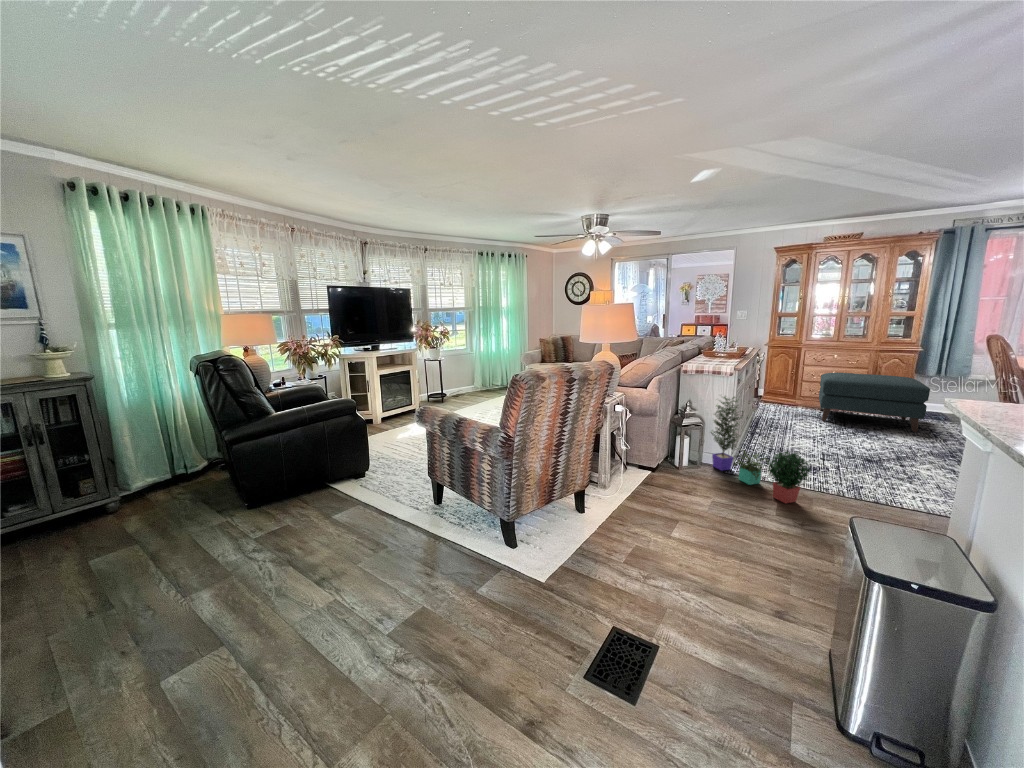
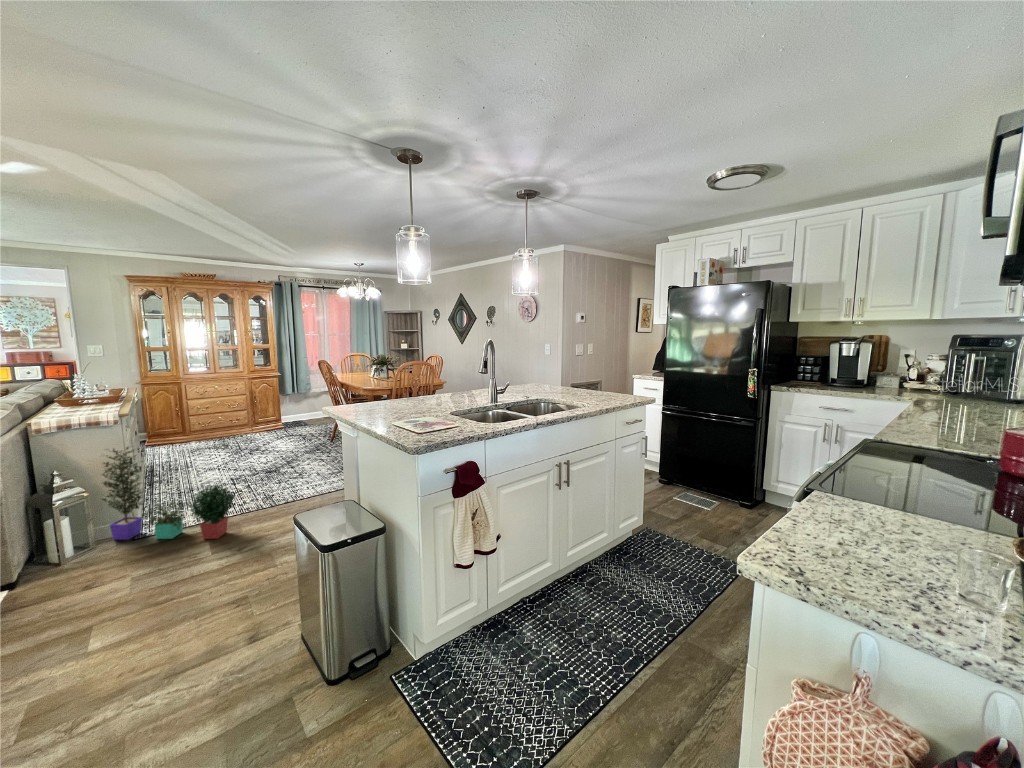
ottoman: present [819,373,930,432] -> none [207,398,293,449]

